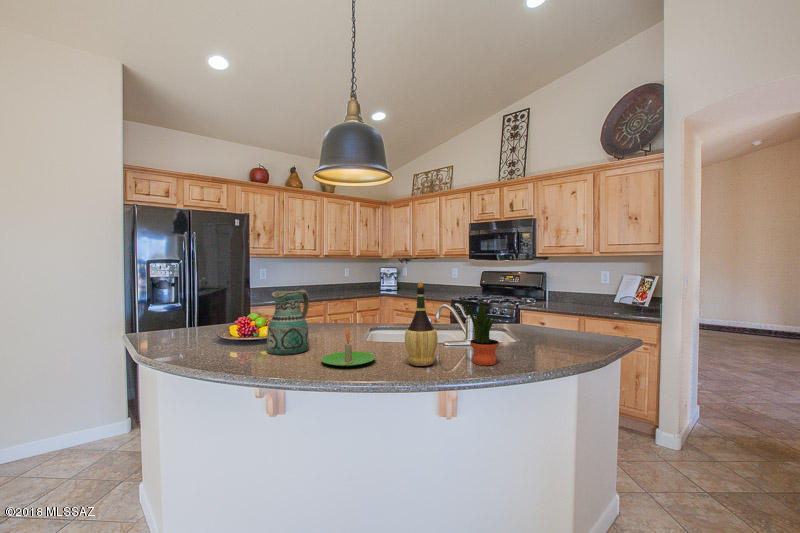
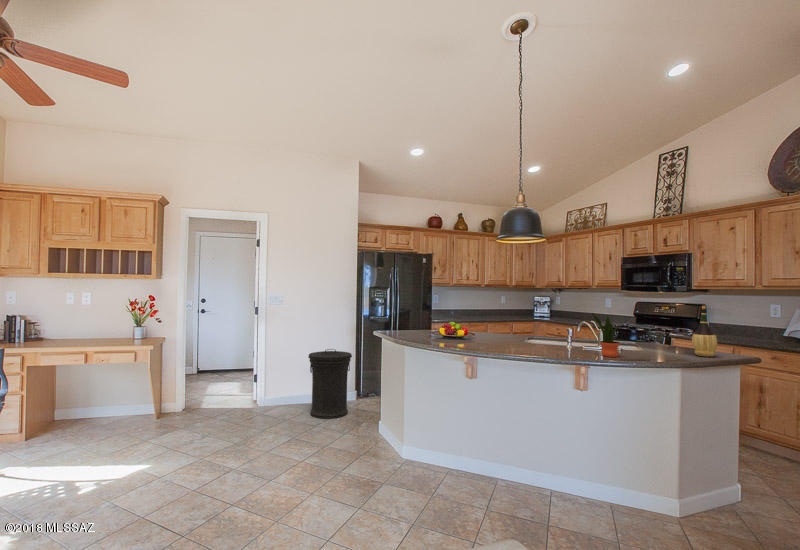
wine bottle: present [405,282,438,366] -> present [692,306,717,357]
ceramic pitcher: present [267,289,309,355] -> none [465,306,491,344]
candle: present [321,327,375,367] -> none [501,328,535,350]
trash can: none [24,360,114,476] -> present [308,349,352,418]

